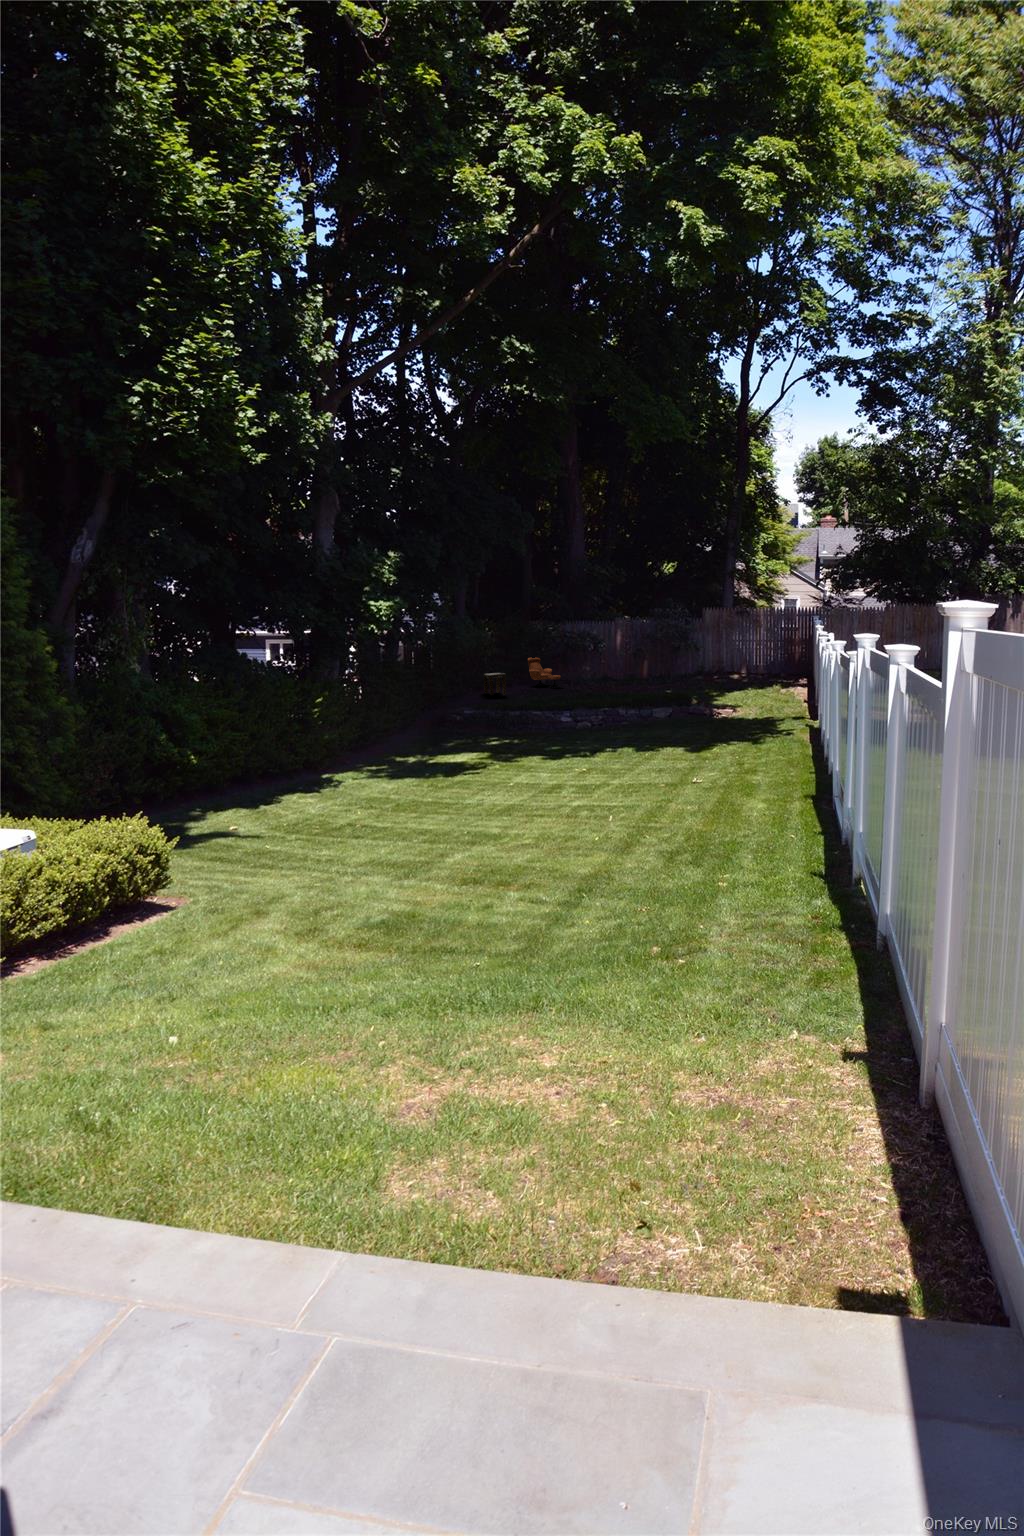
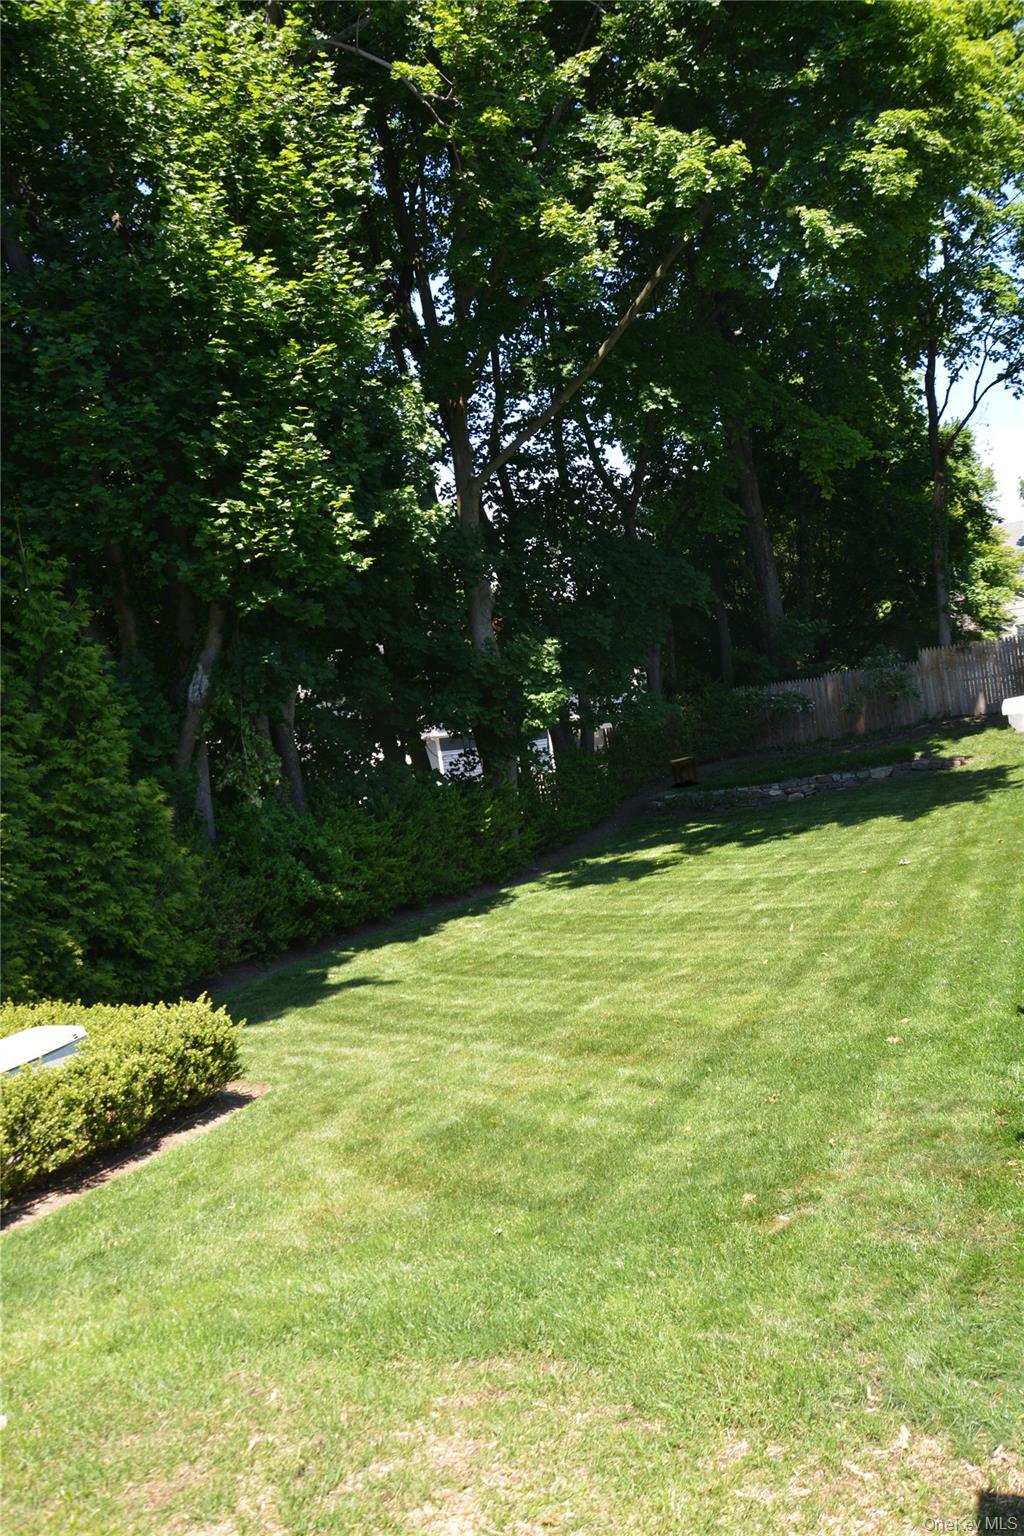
lounge chair: present [528,658,561,687] -> none [718,734,760,768]

